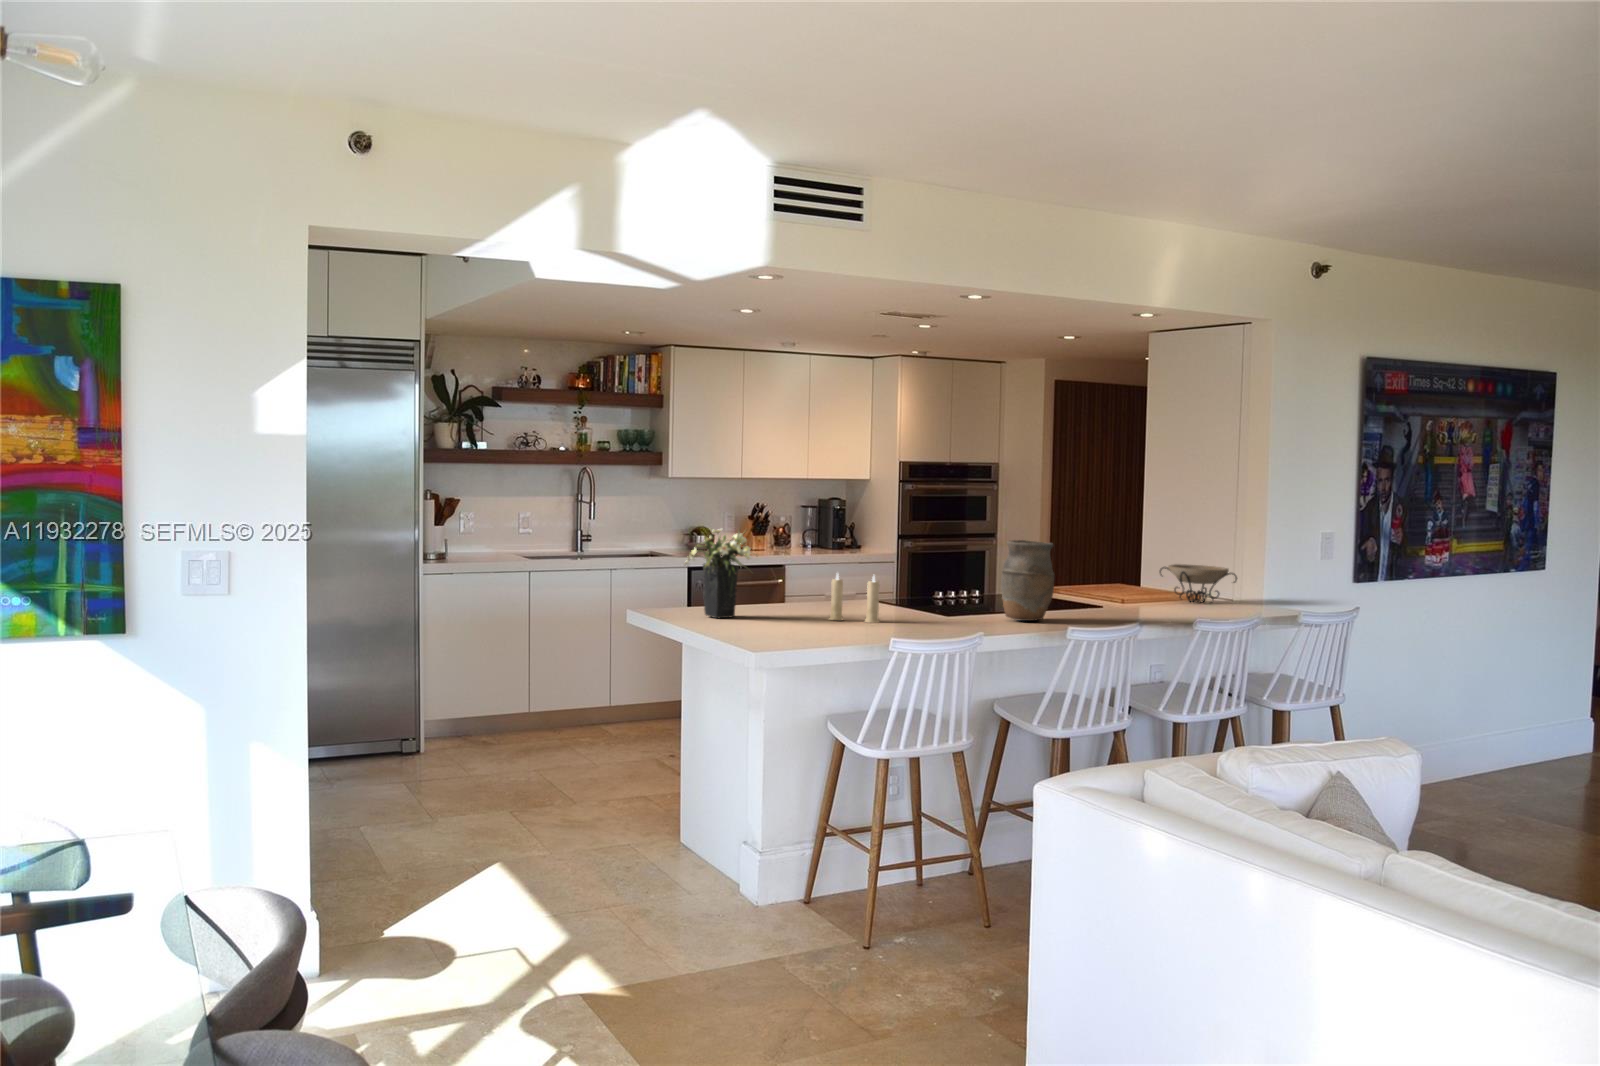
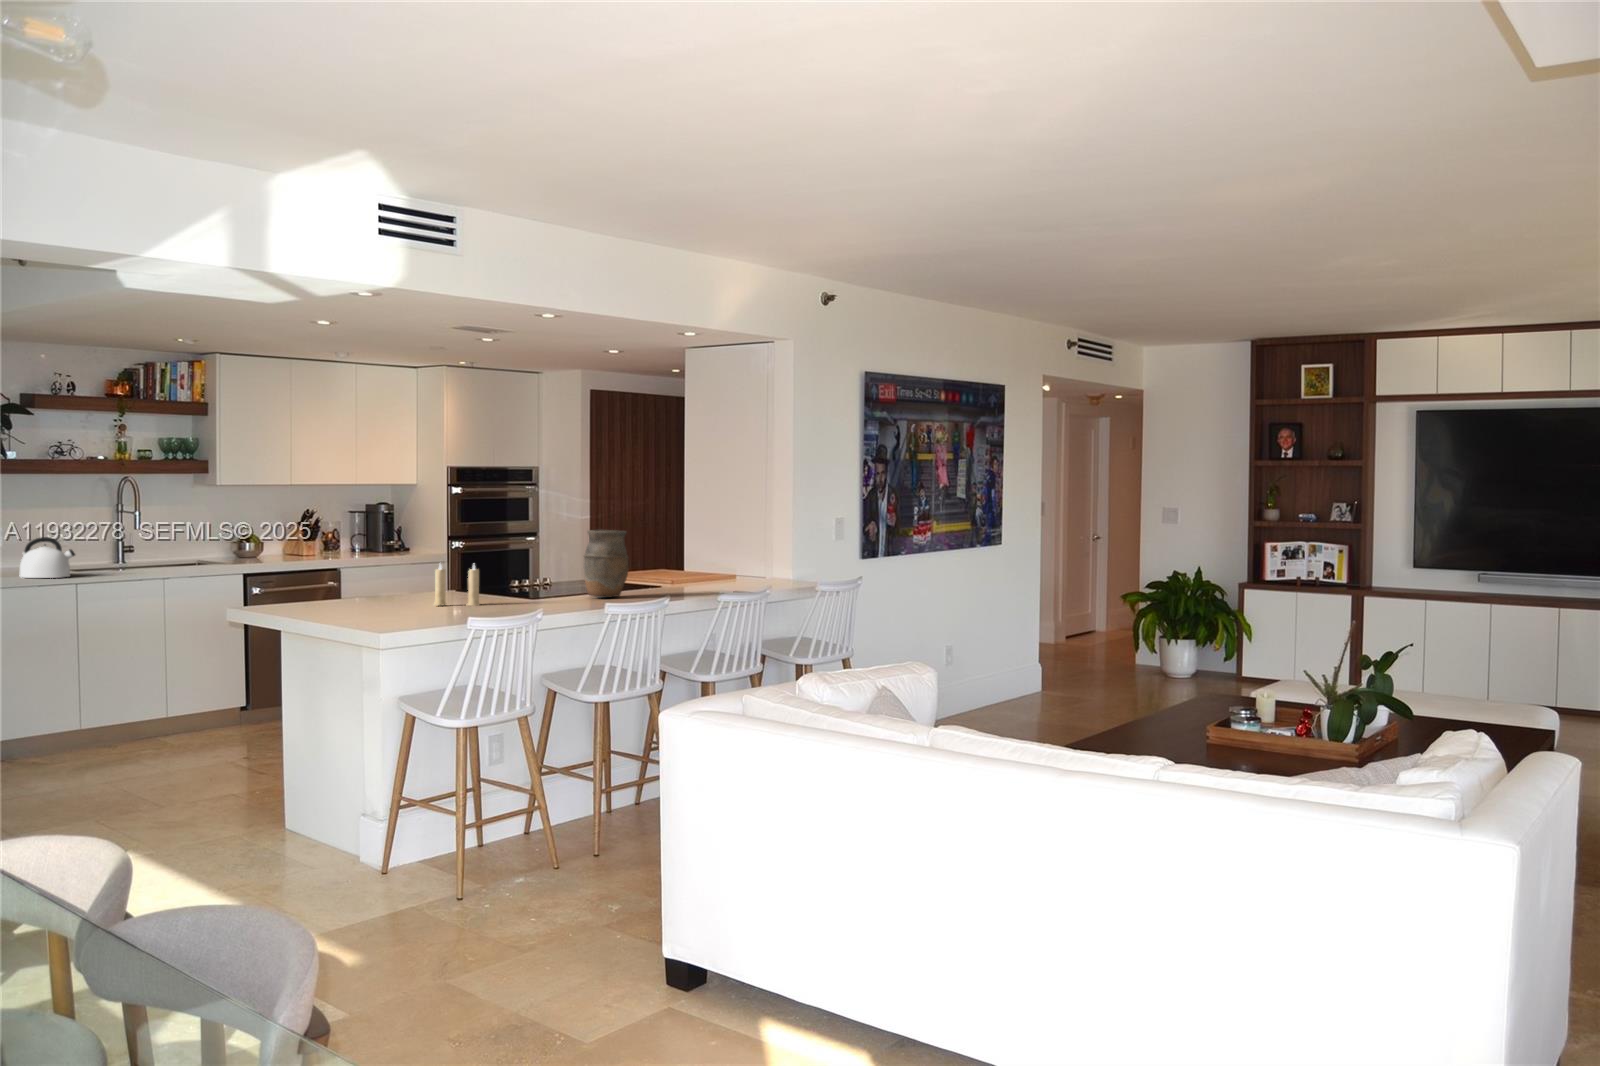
kettle: none [476,525,526,564] -> present [19,537,75,578]
flower arrangement: present [684,529,752,618] -> none [295,526,367,610]
decorative bowl: present [1160,564,1237,603] -> none [707,548,771,580]

